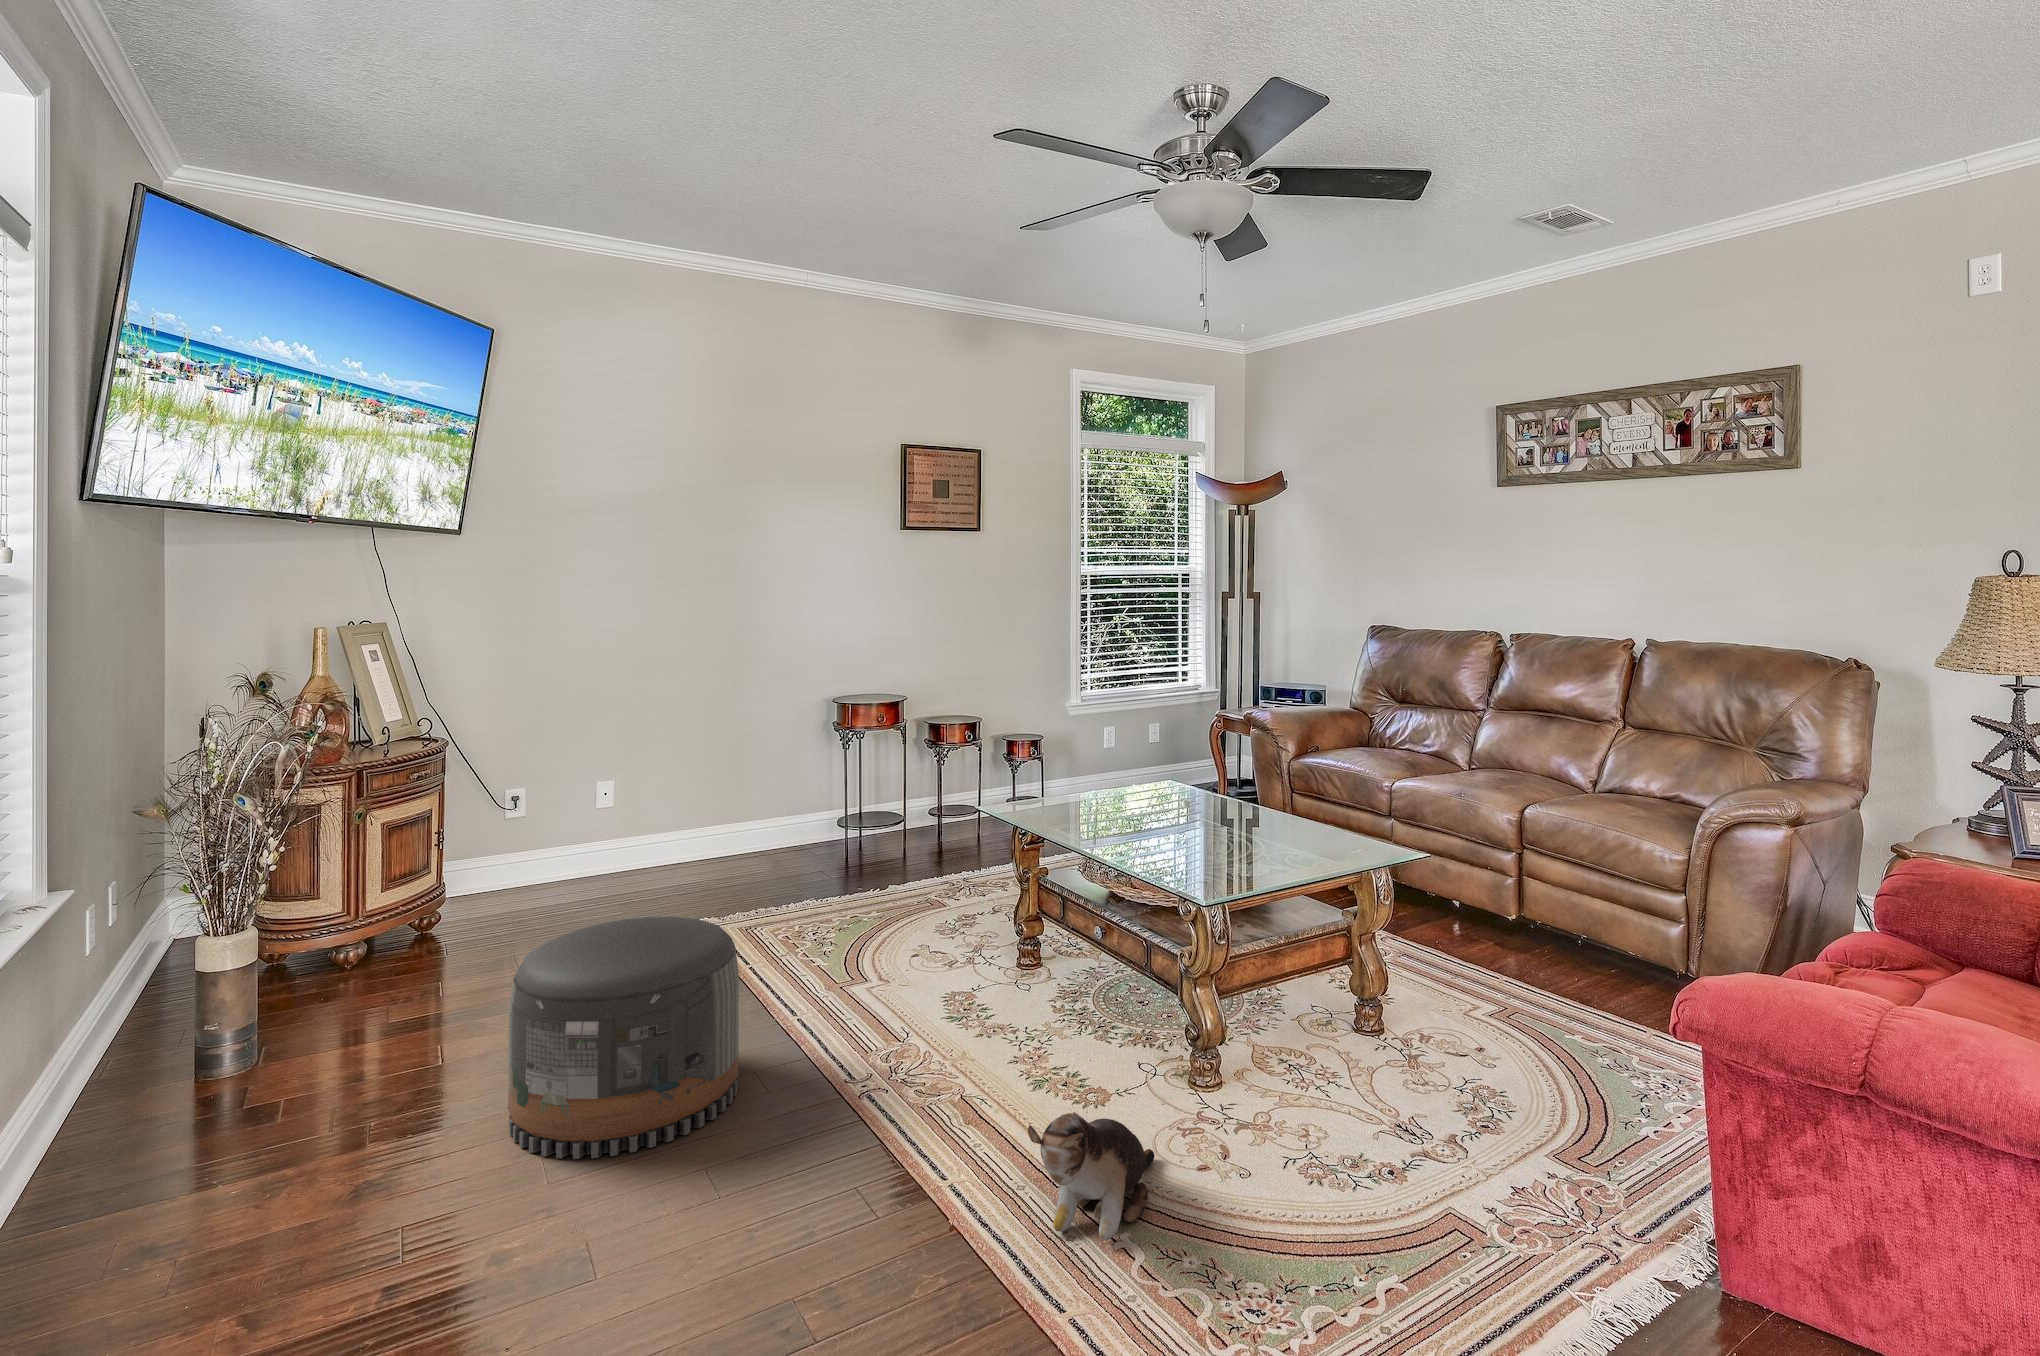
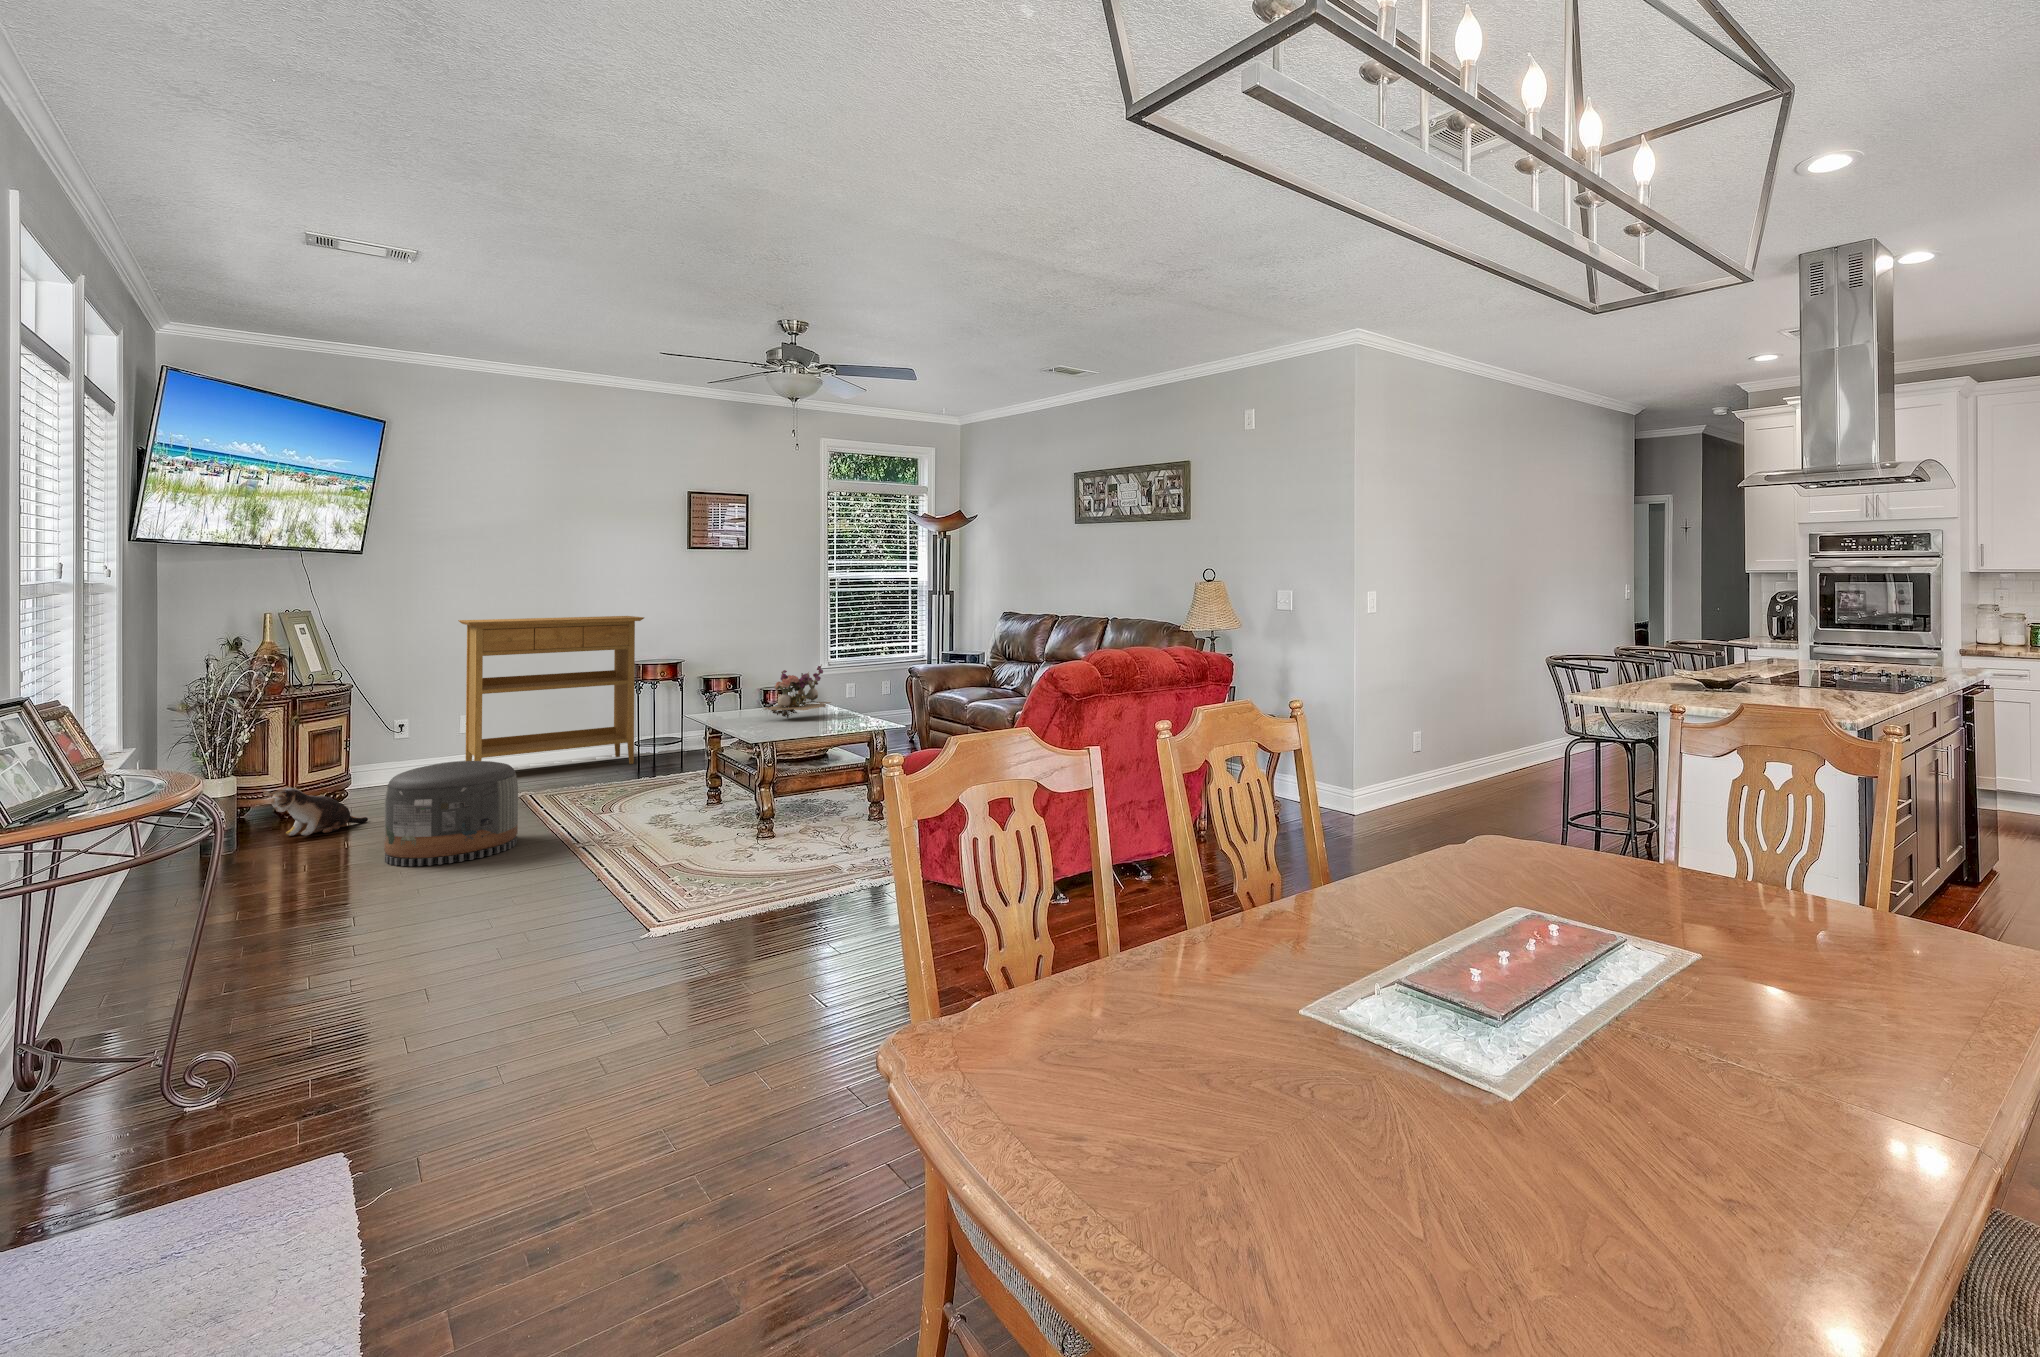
console table: none [594,628,858,896] -> present [458,616,644,764]
flower arrangement: none [1102,720,1208,818] -> present [764,665,831,718]
plush toy: present [1028,1112,1155,1240] -> present [263,787,368,836]

